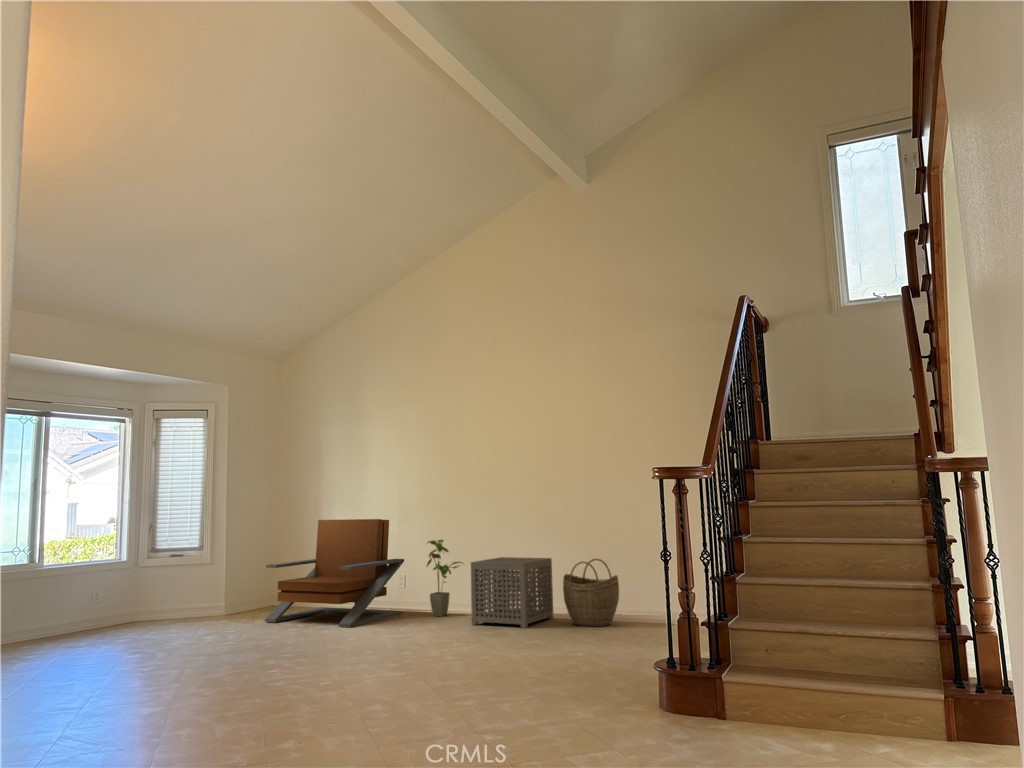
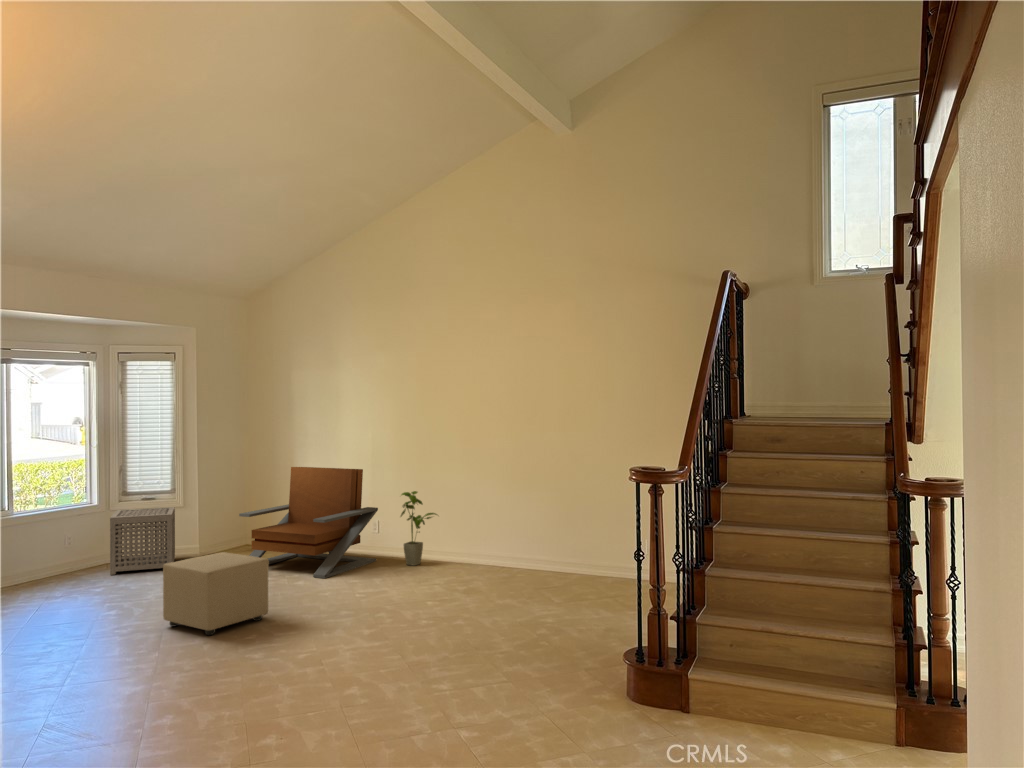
side table: present [471,557,554,628] -> present [110,507,175,575]
woven basket: present [563,559,619,626] -> none [536,516,590,584]
ottoman: none [186,592,293,671] -> present [163,552,269,635]

